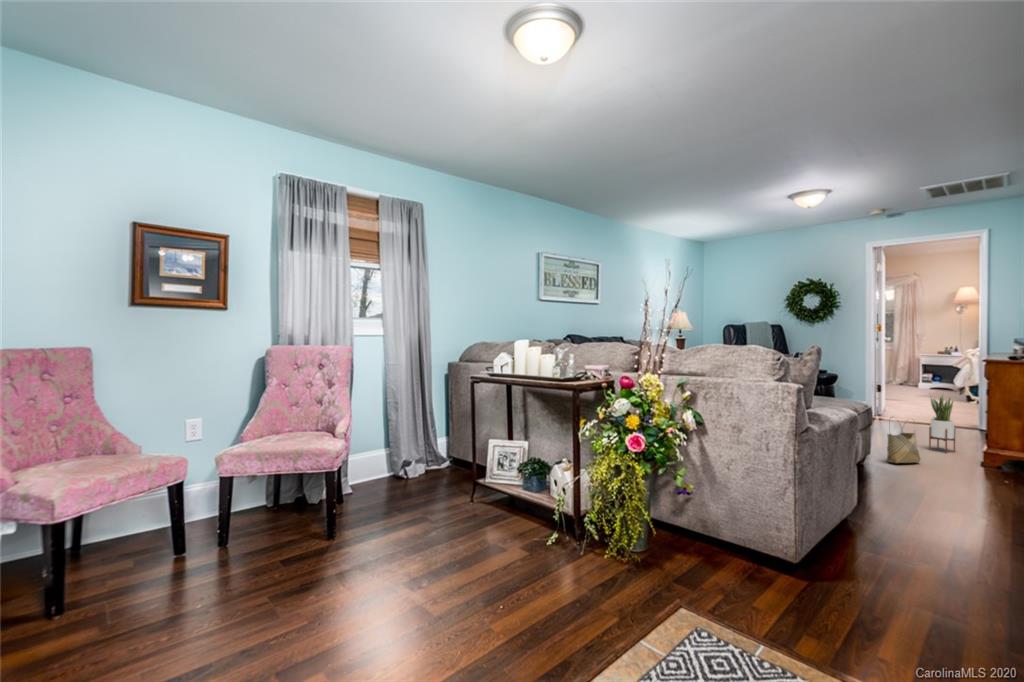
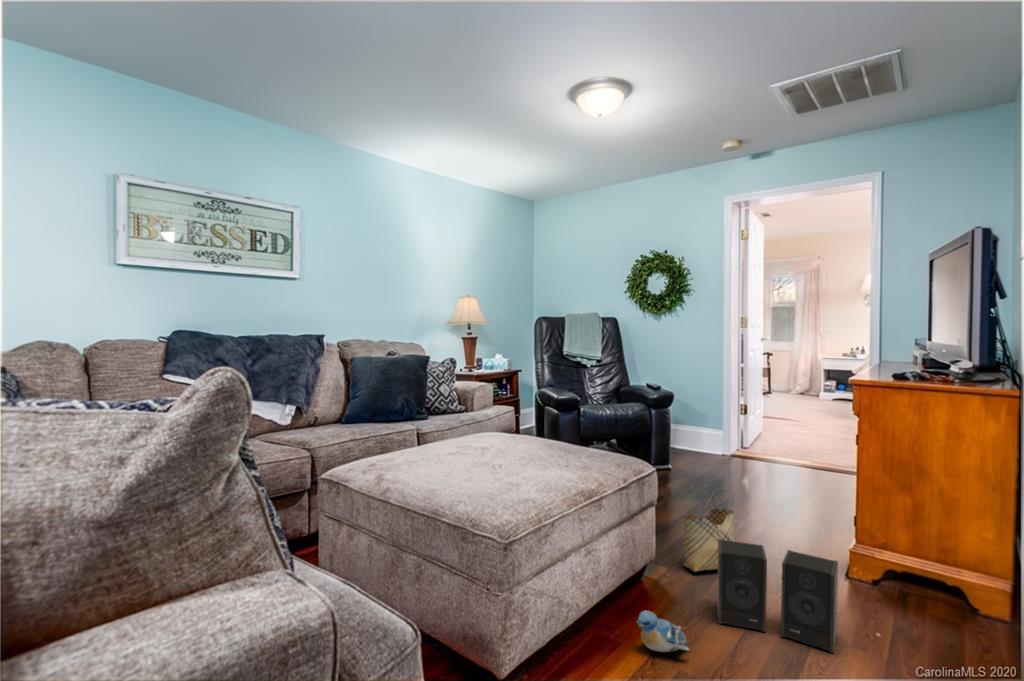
potted plant: present [929,393,955,453] -> none [771,429,811,535]
speaker: none [919,440,993,488] -> present [717,539,838,653]
plush toy: none [887,466,918,485] -> present [636,611,691,652]

